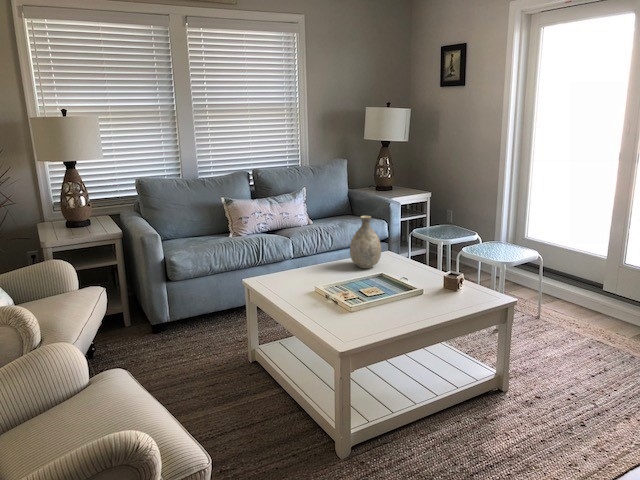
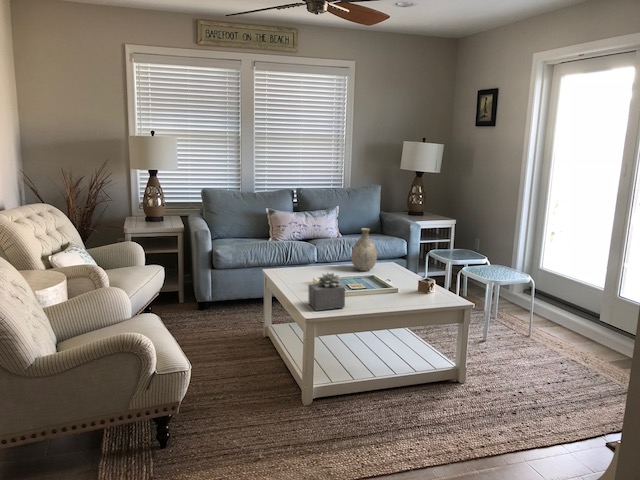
succulent plant: none [329,285,382,340] -> present [308,273,345,310]

